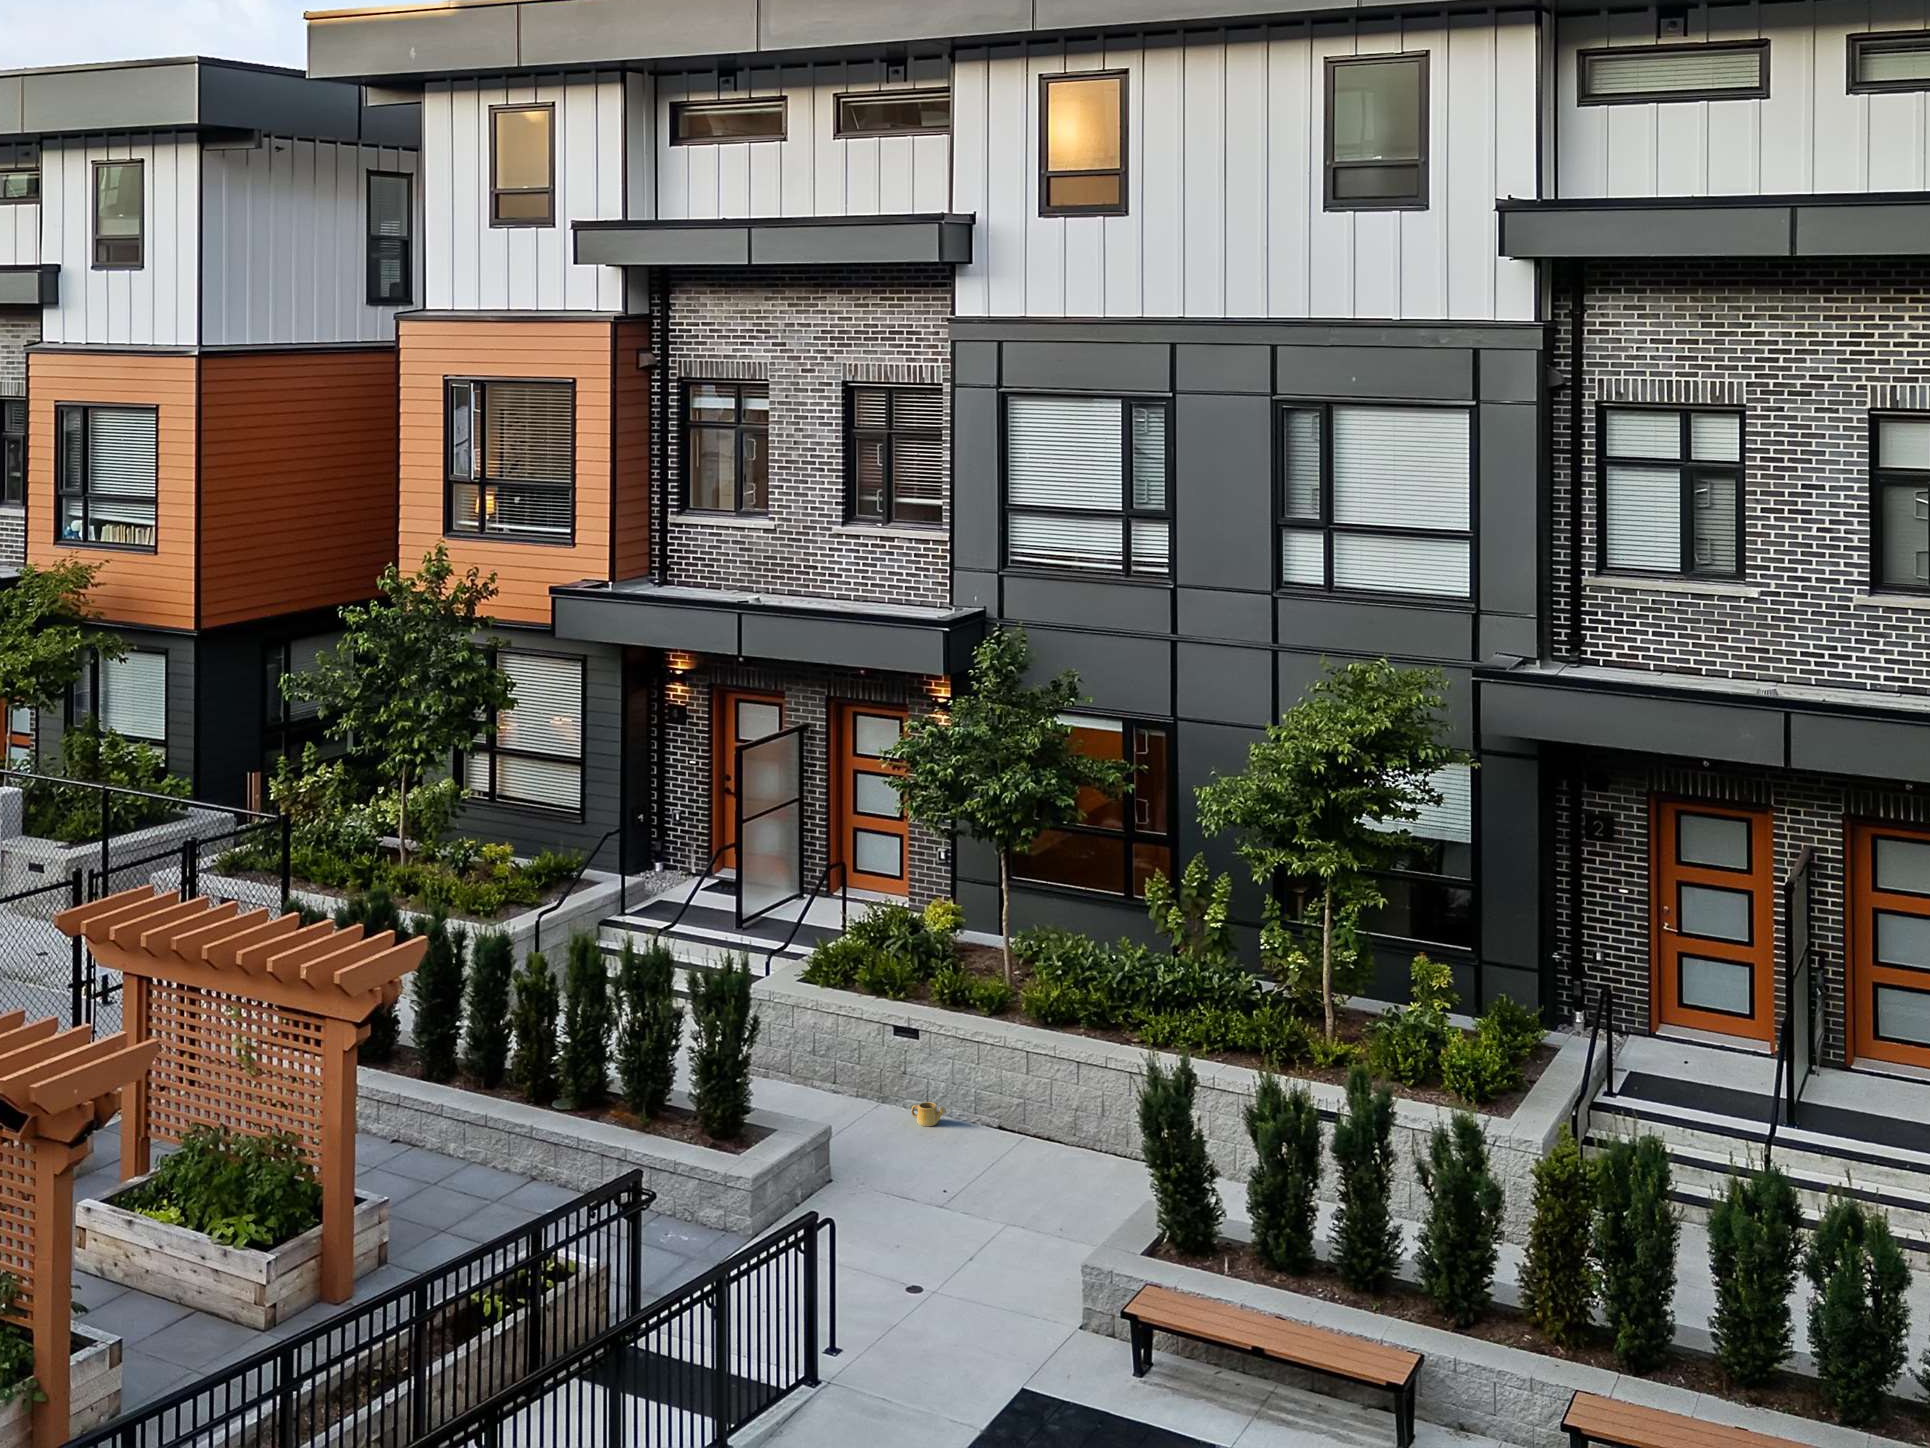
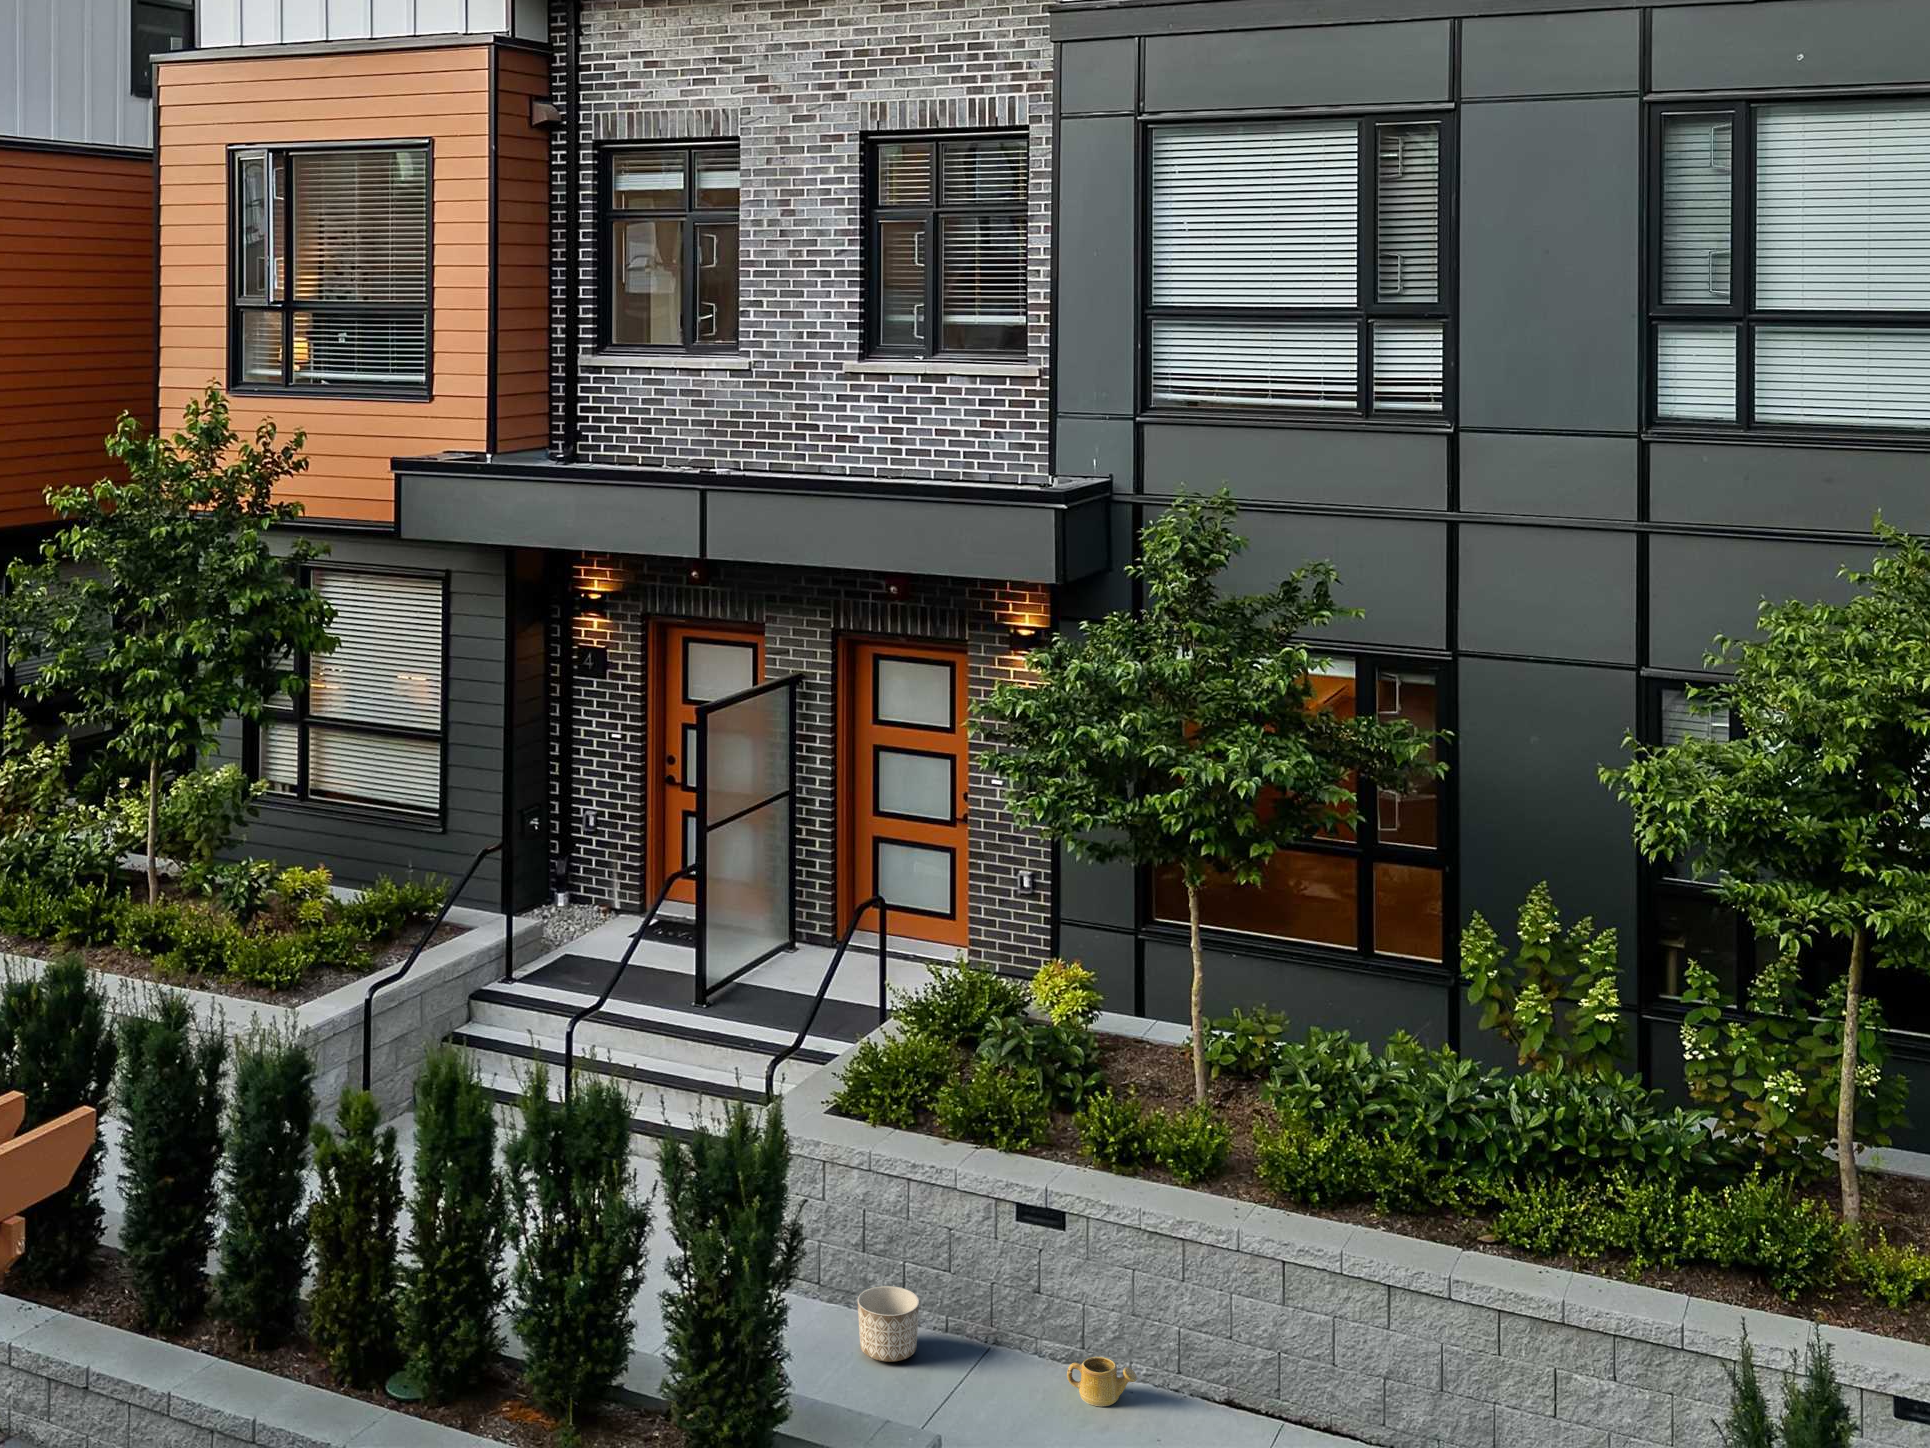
planter: none [804,1069,837,1107] -> present [858,1286,919,1362]

